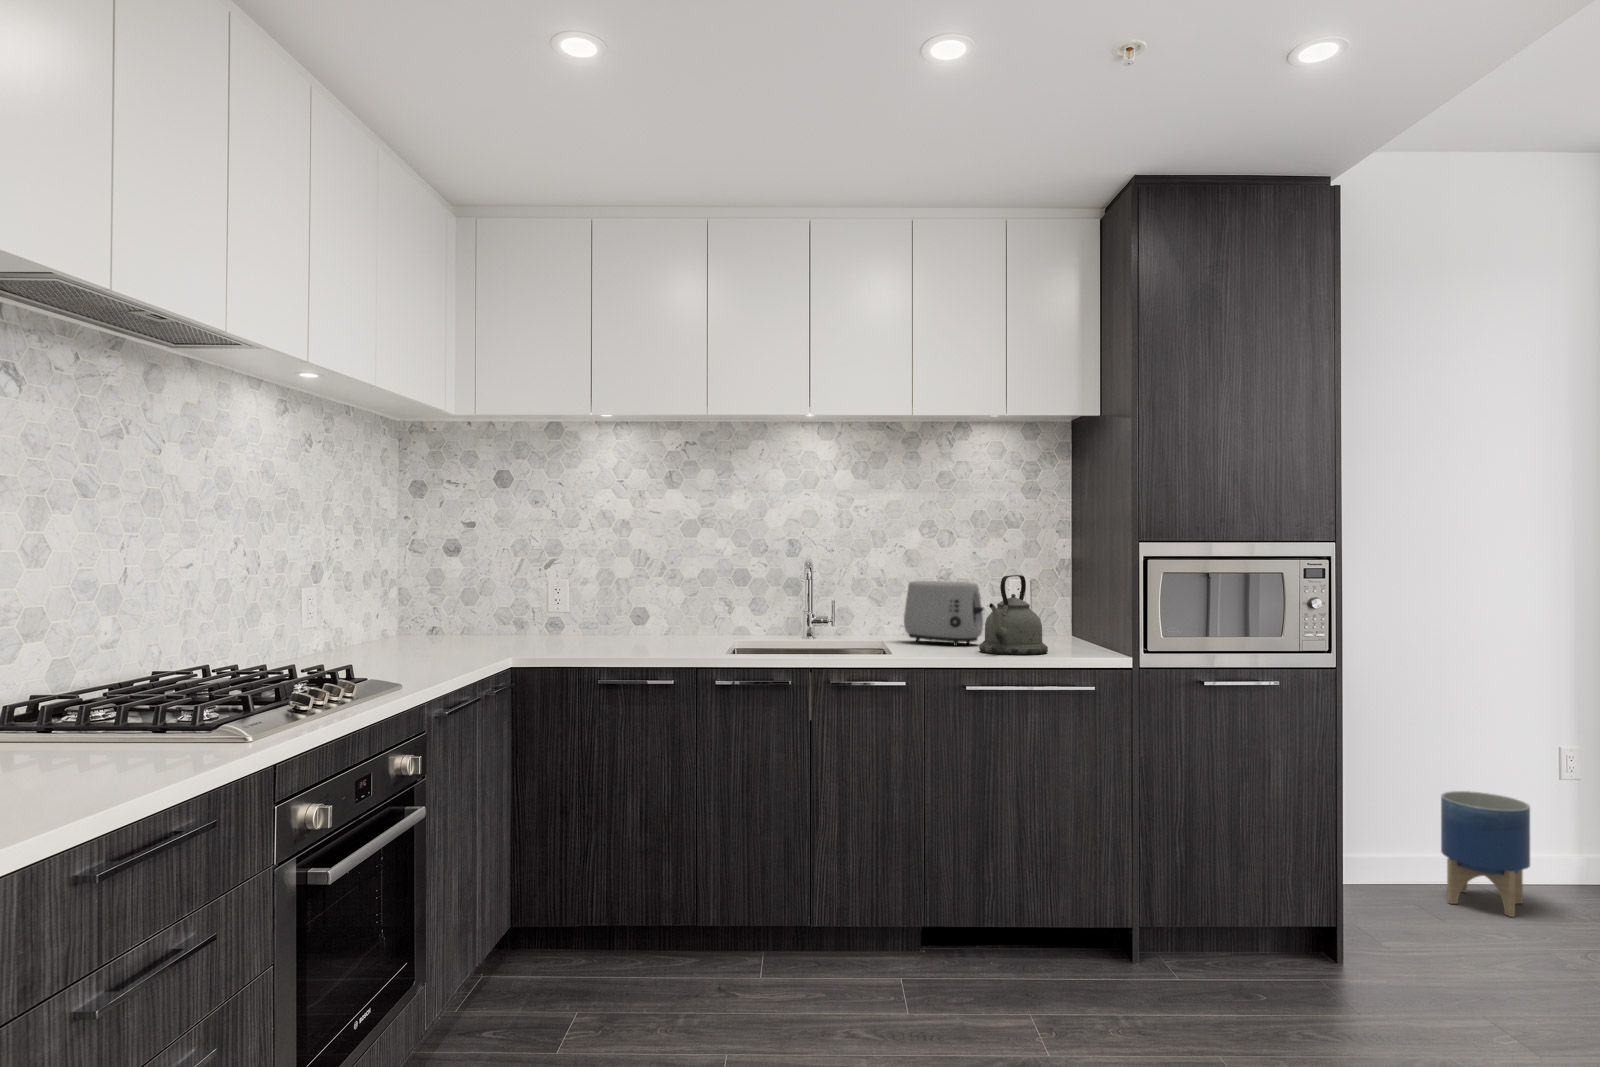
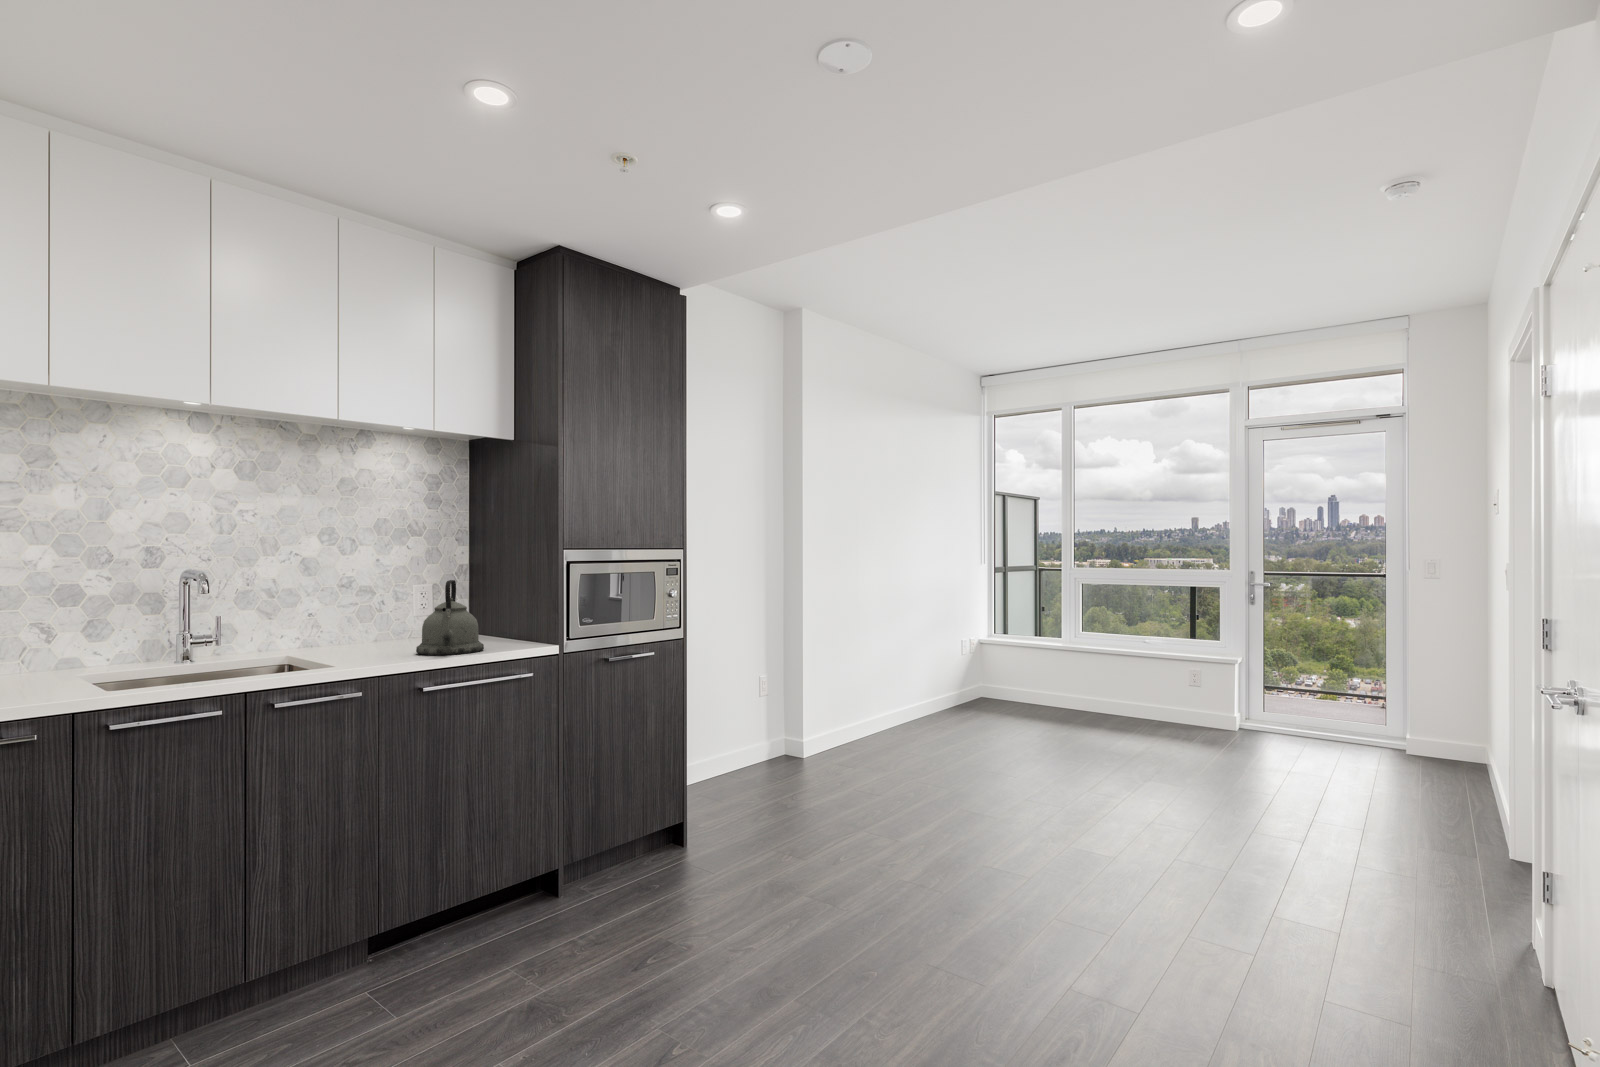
toaster: present [904,581,984,646] -> none [303,589,404,653]
planter: present [1441,791,1530,917] -> none [704,712,752,790]

